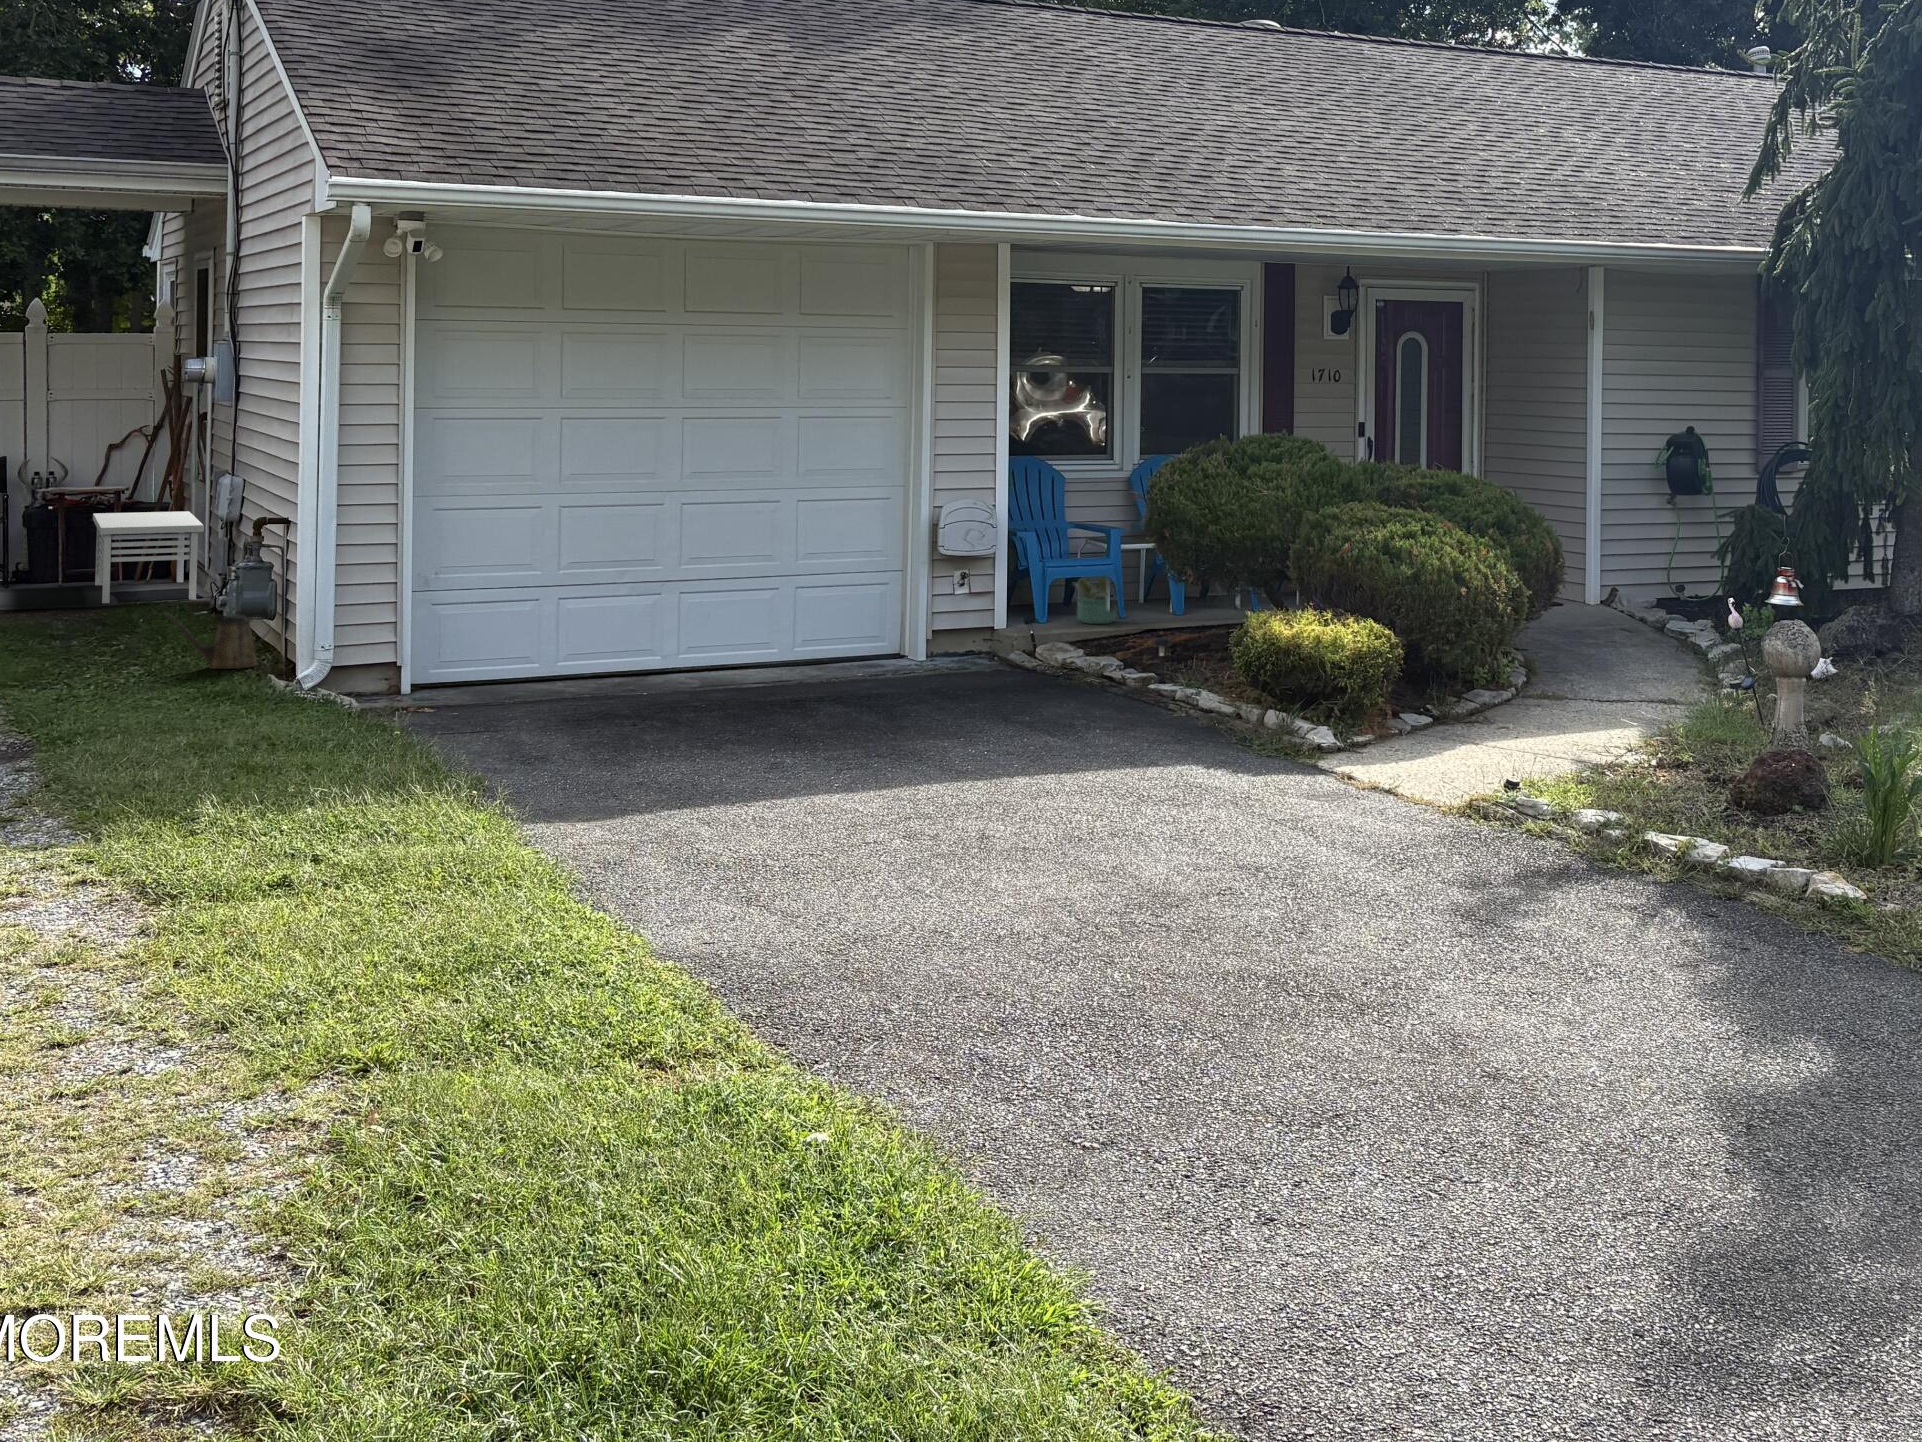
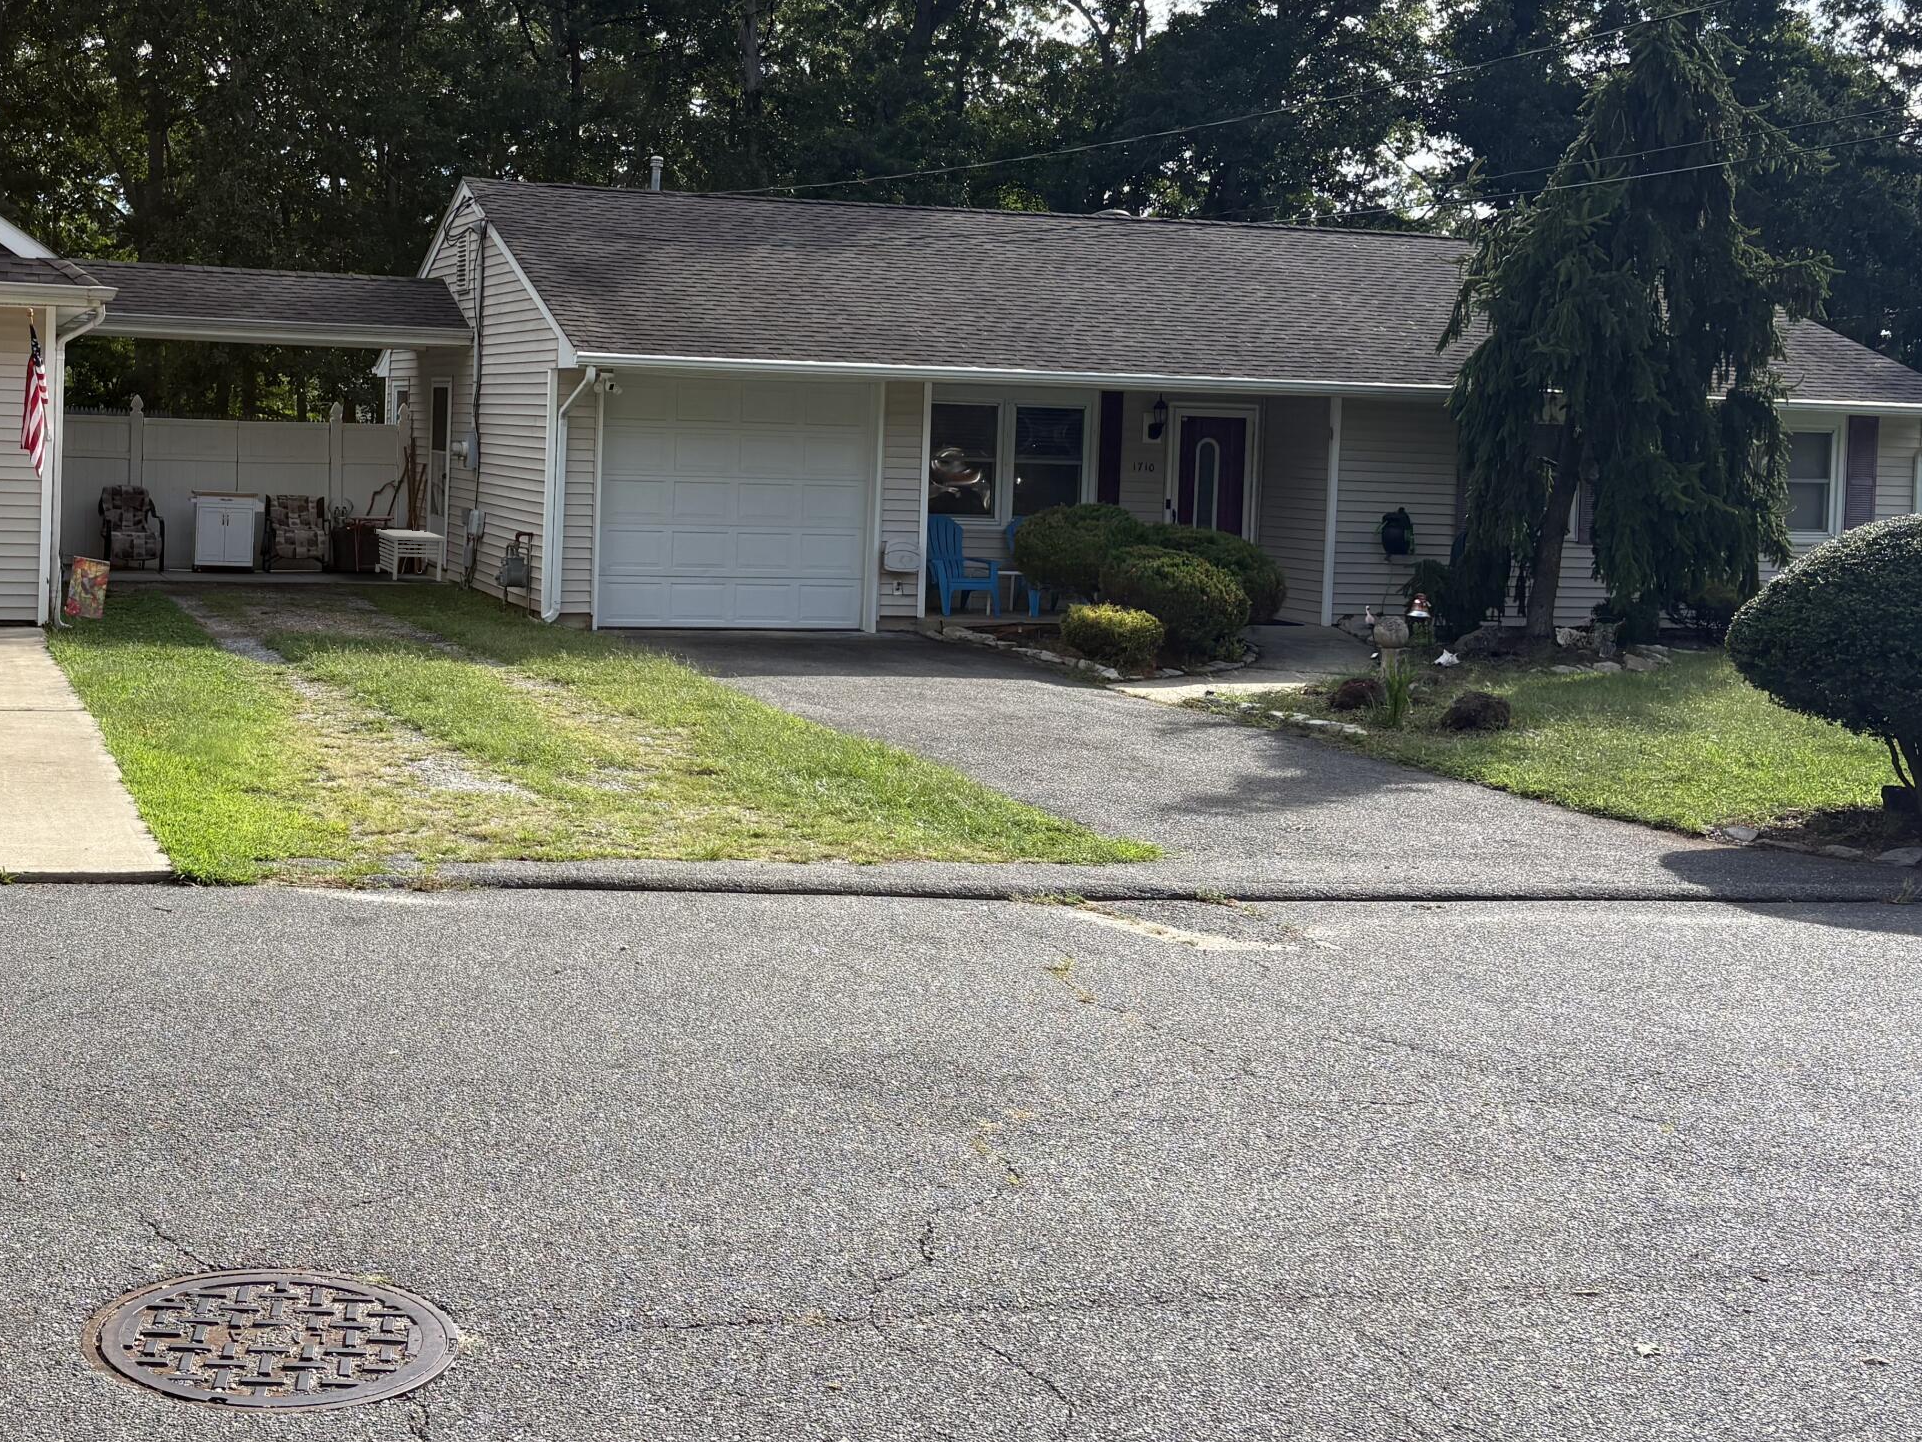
decorative plant: present [1074,577,1117,624] -> none [967,591,997,622]
watering can: present [164,613,271,669] -> none [469,577,520,610]

